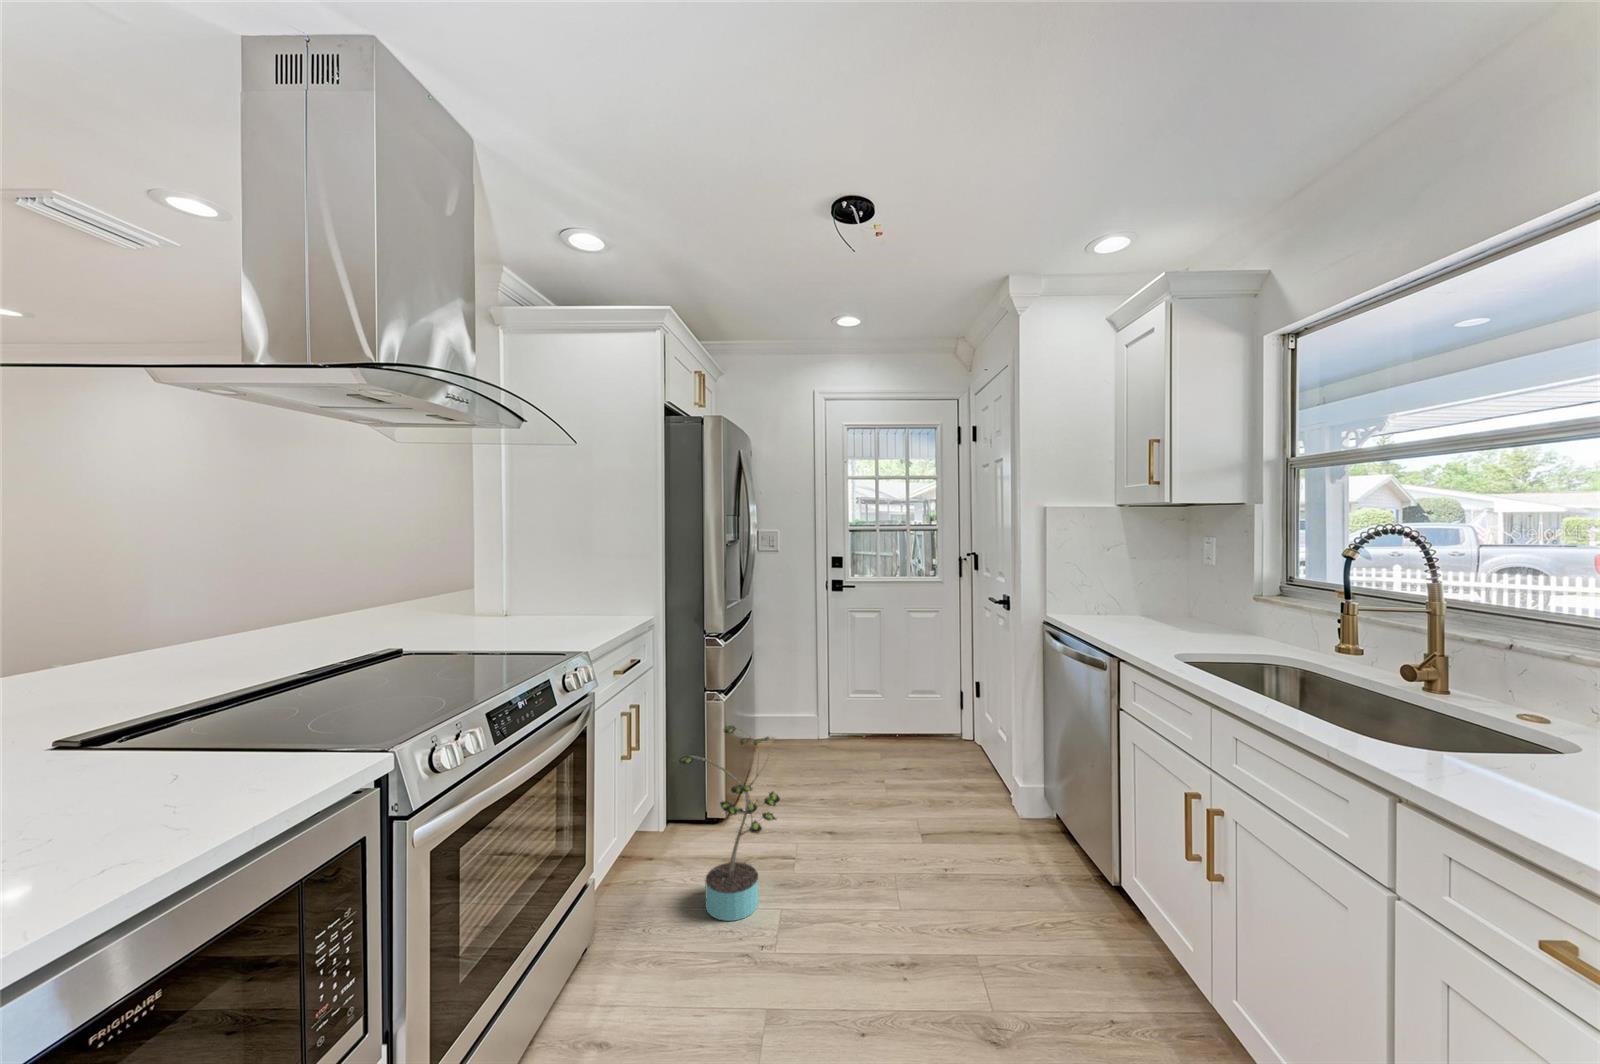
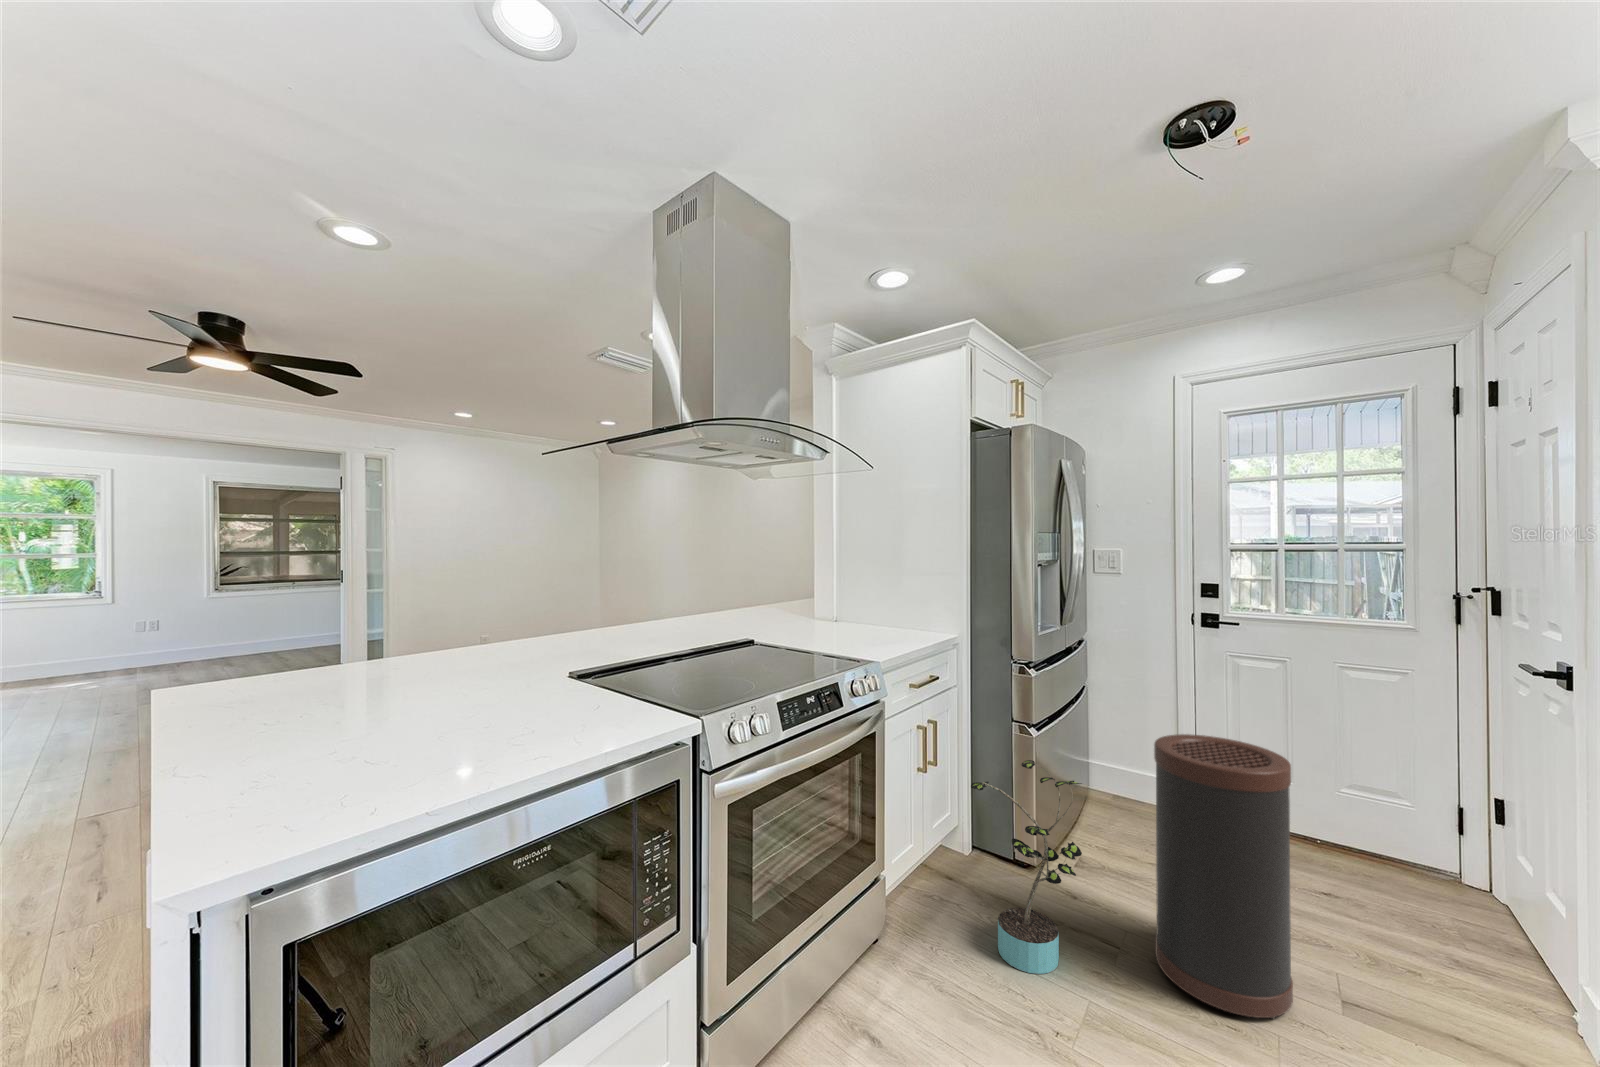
trash can: none [829,679,920,893] -> present [1154,734,1293,1019]

